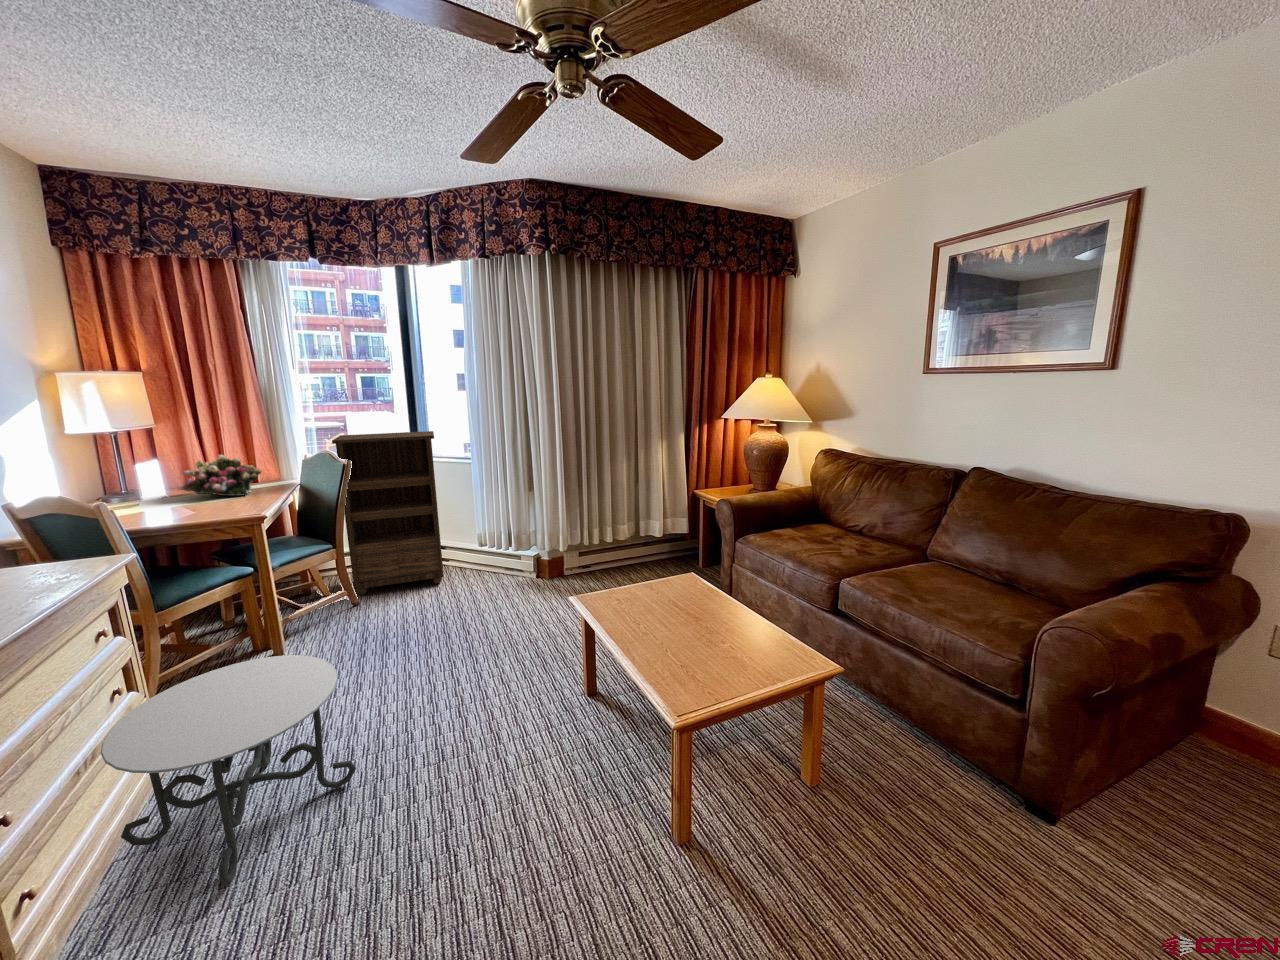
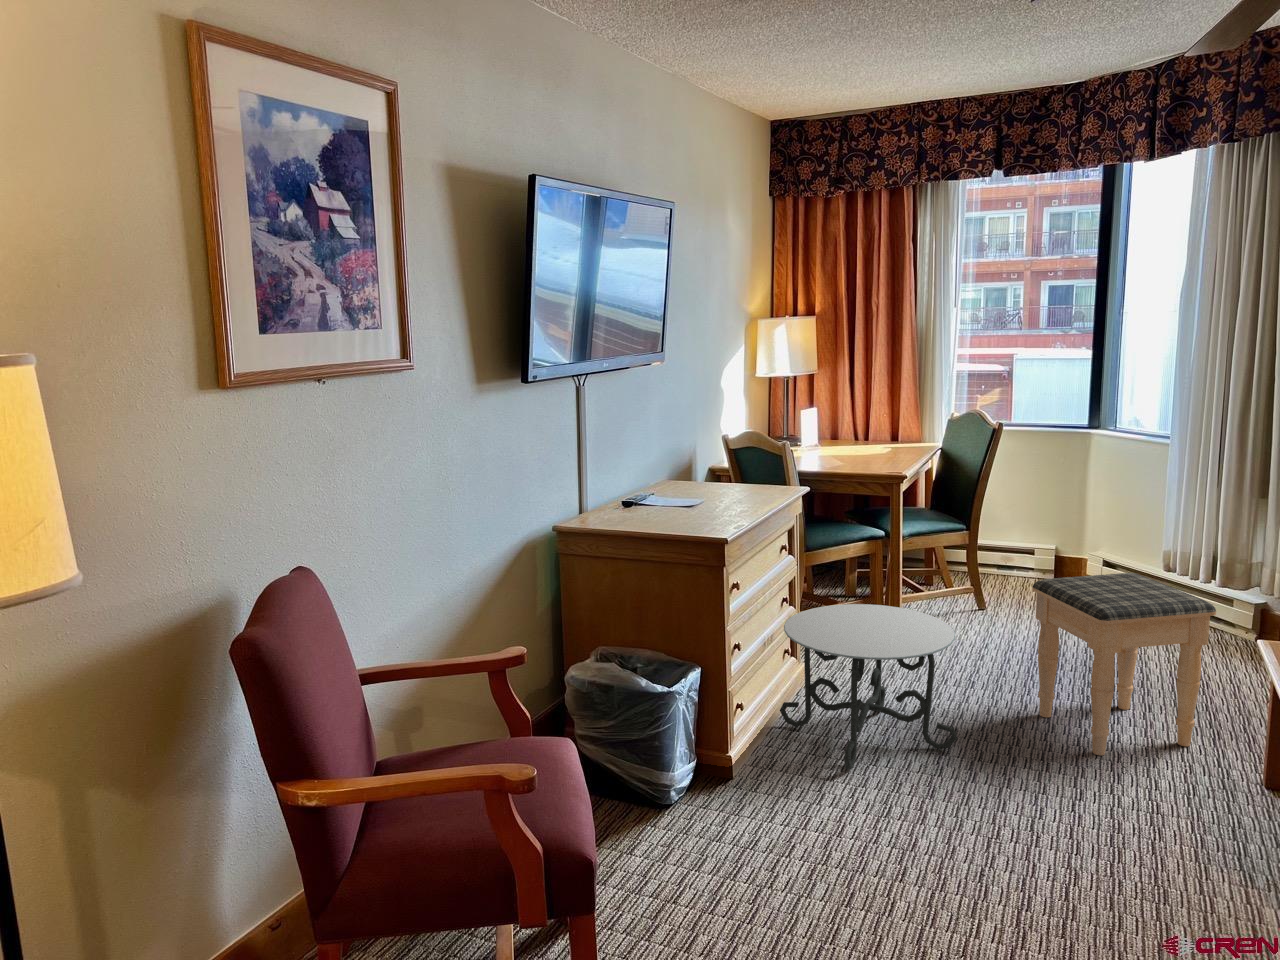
bookshelf: present [332,431,444,595] -> none [982,393,1120,611]
flower arrangement: present [178,455,261,496] -> none [830,406,906,454]
footstool: none [402,564,539,721] -> present [1032,573,1216,755]

